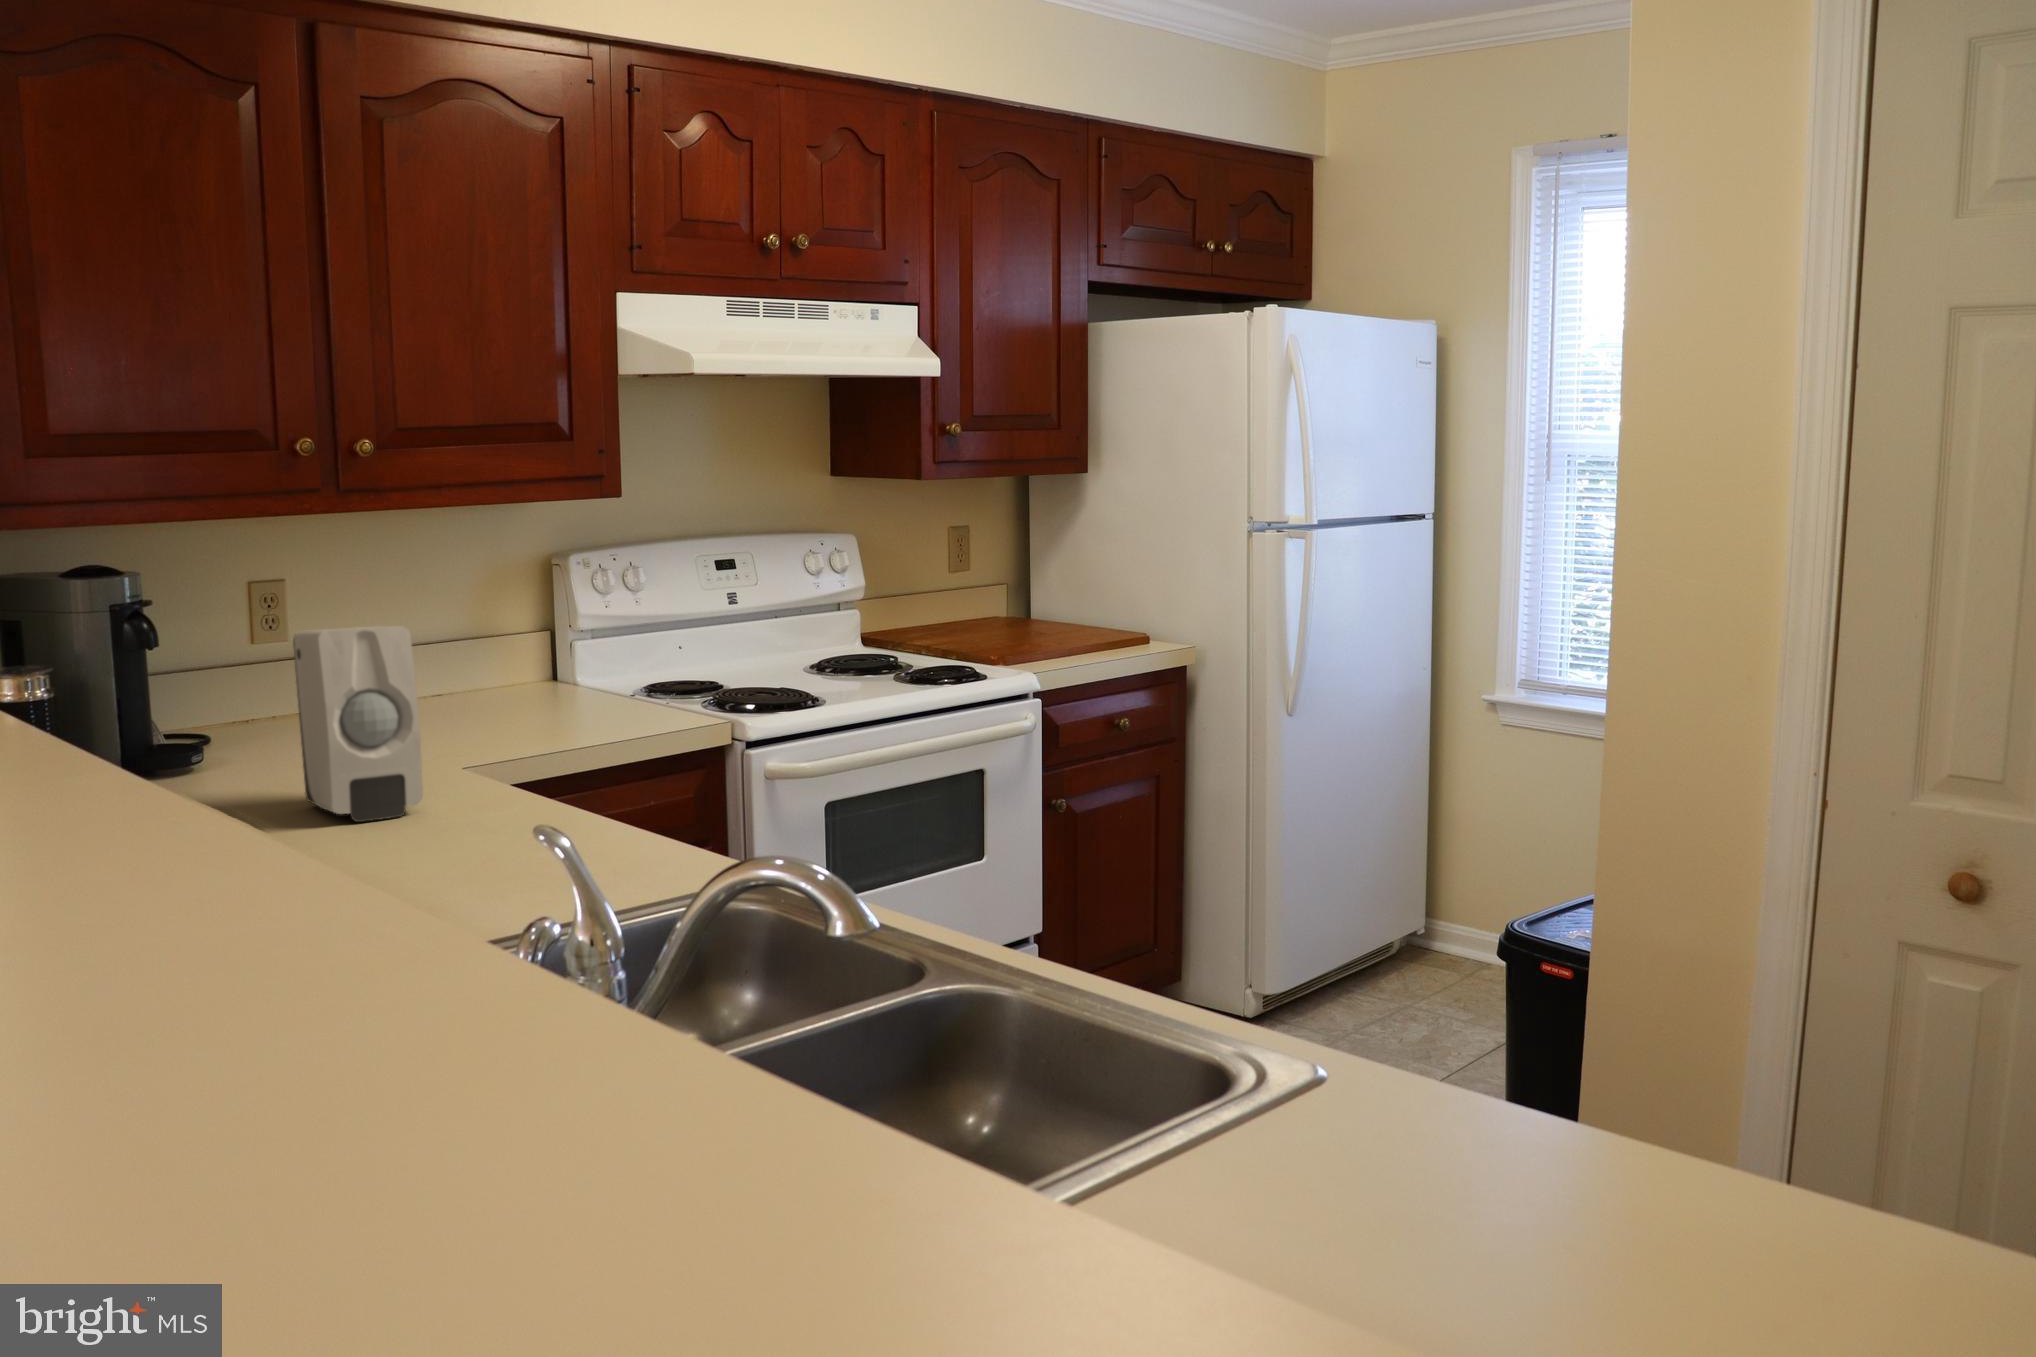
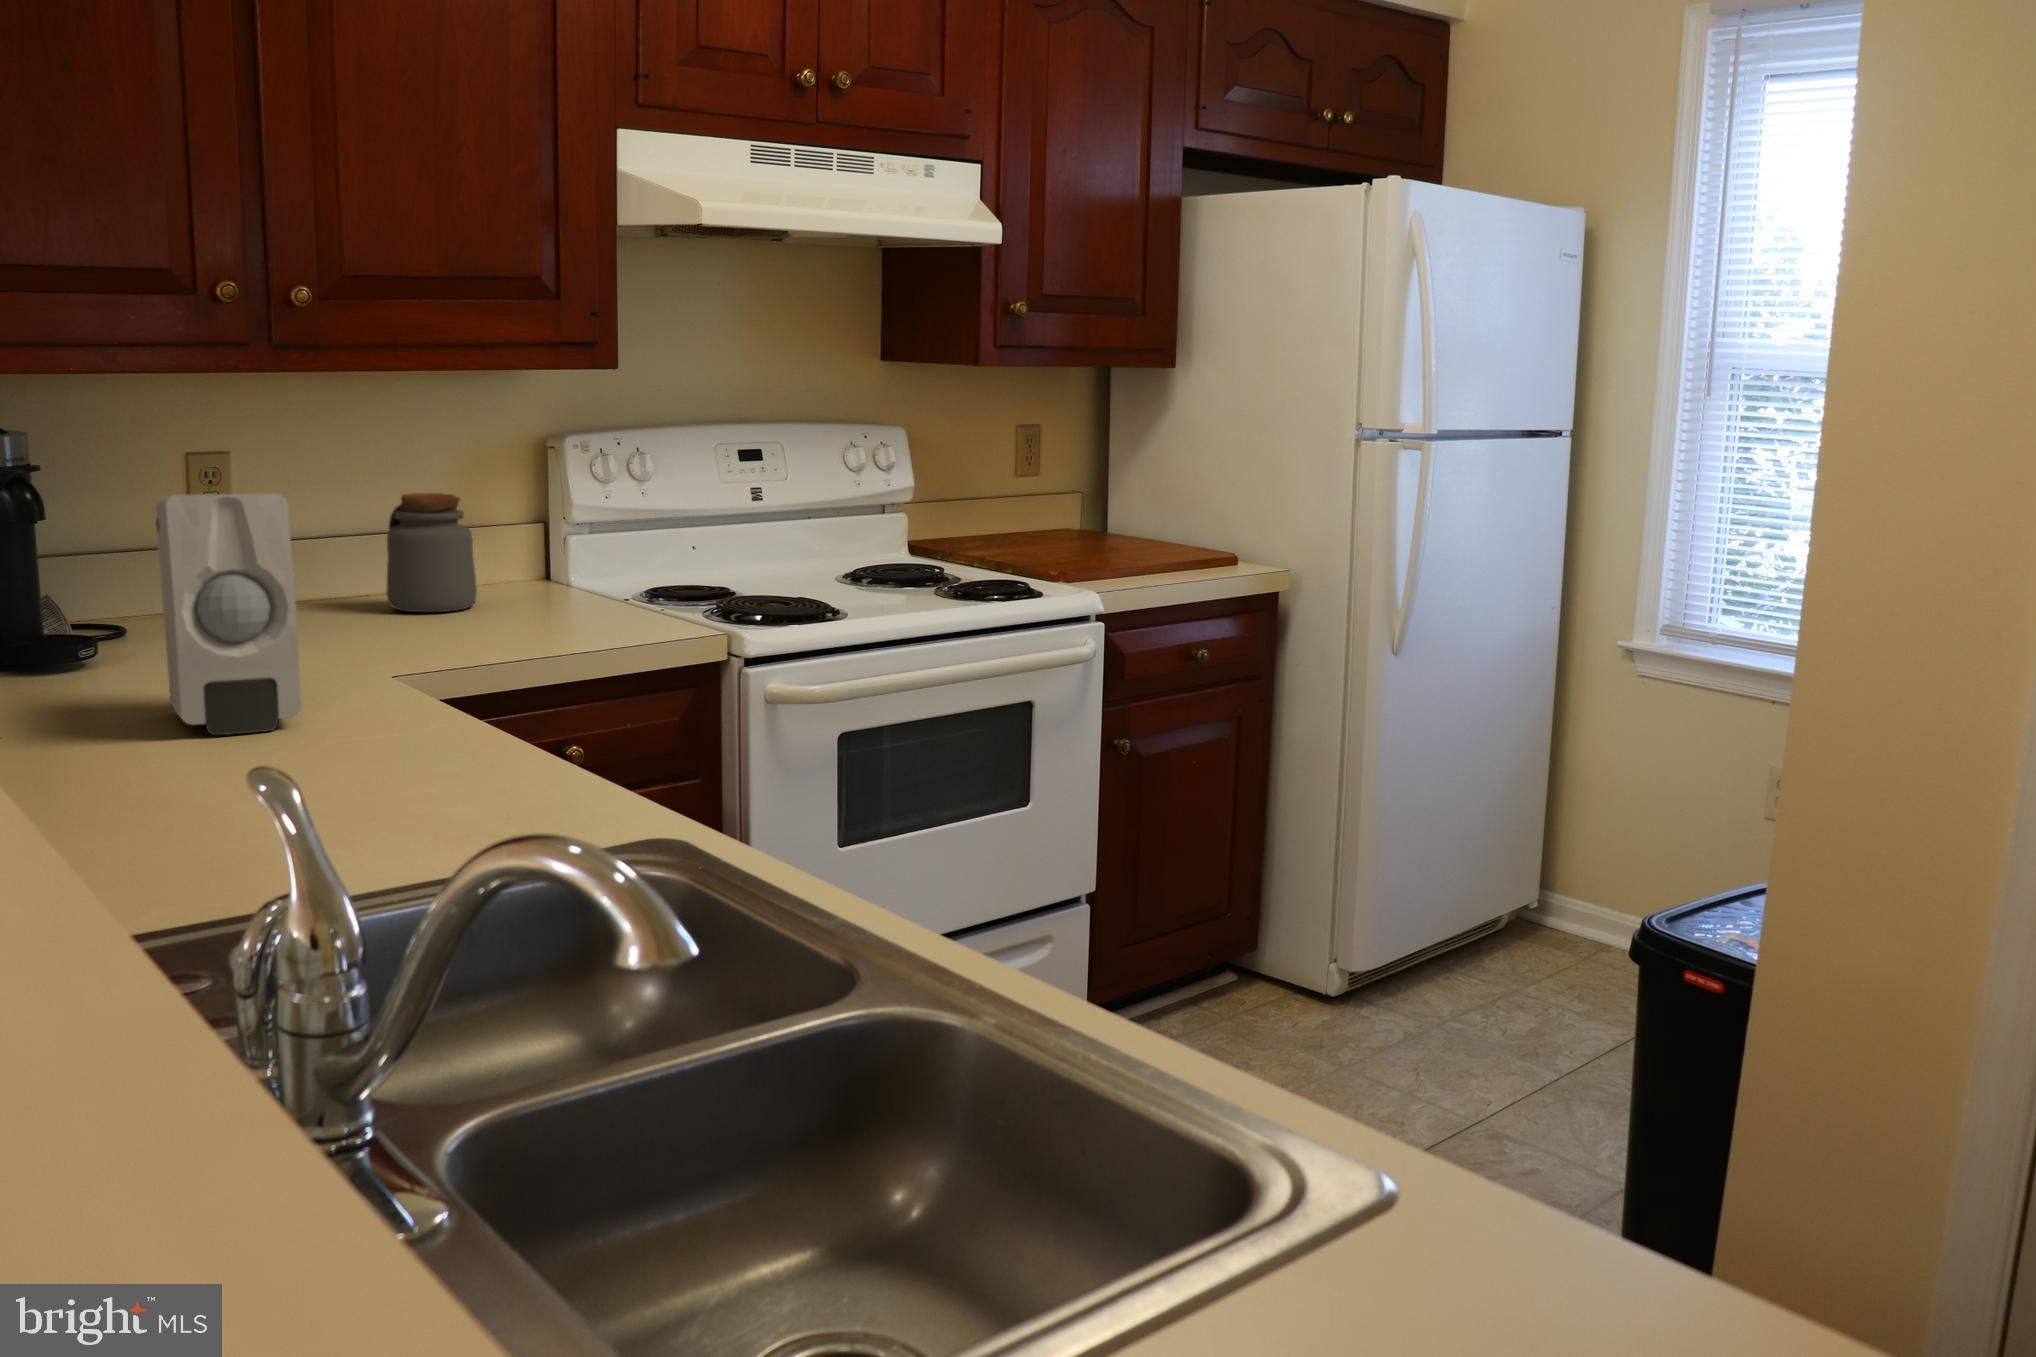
jar: none [425,610,503,713] -> present [386,493,477,612]

